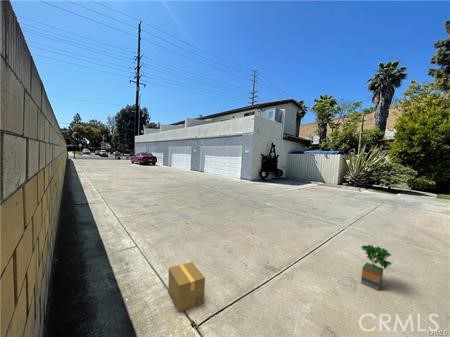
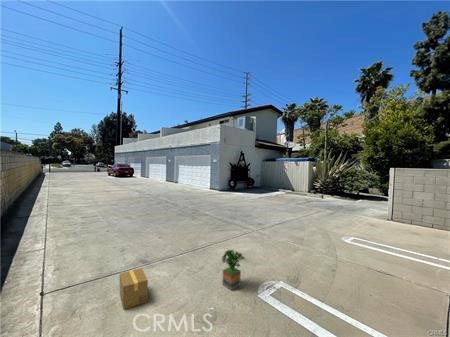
cardboard box: present [168,262,205,312] -> present [120,268,148,309]

